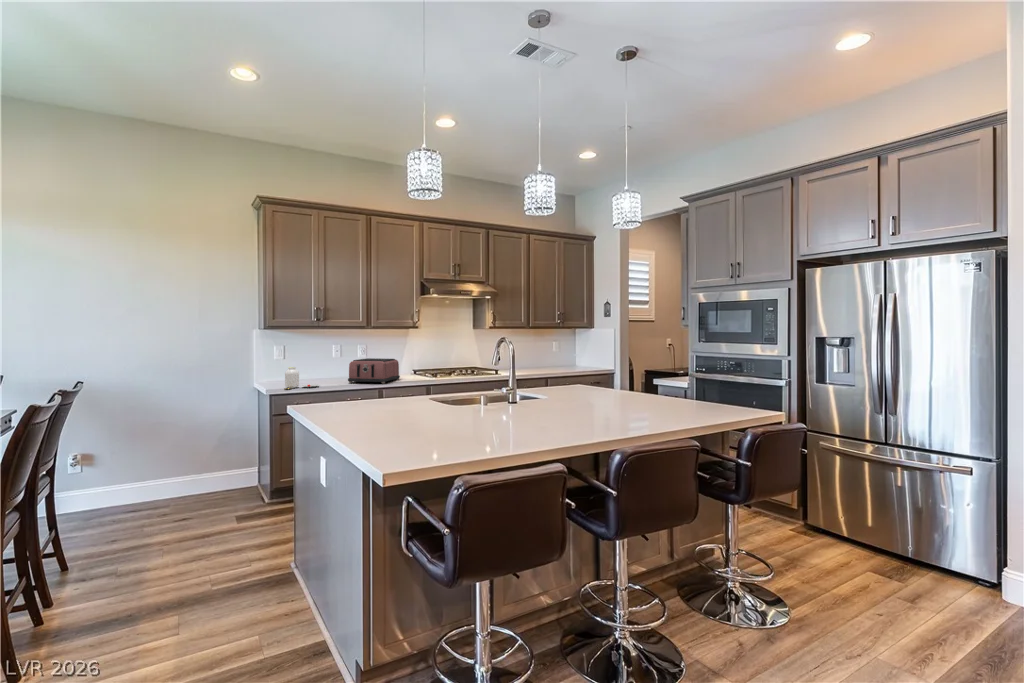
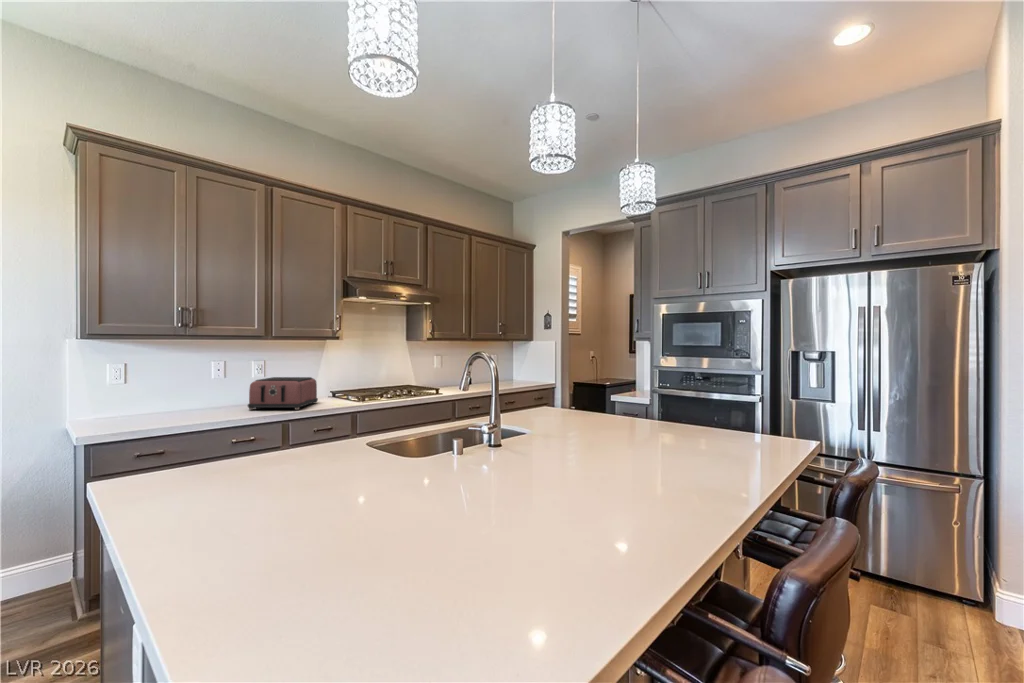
jar: present [285,367,319,389] -> none [151,391,207,423]

